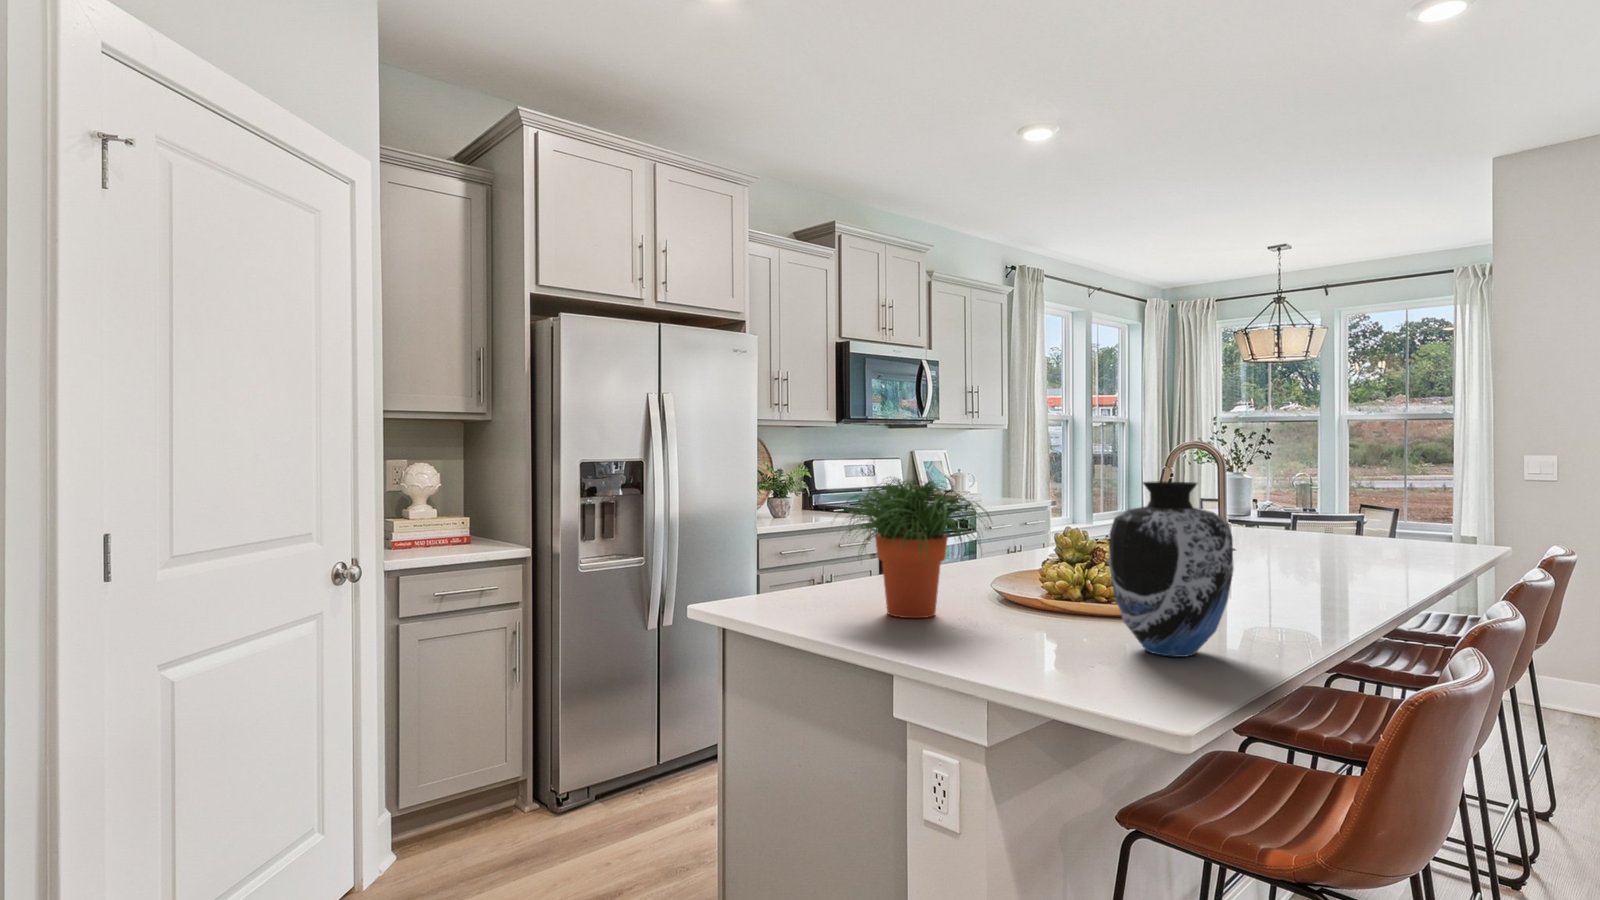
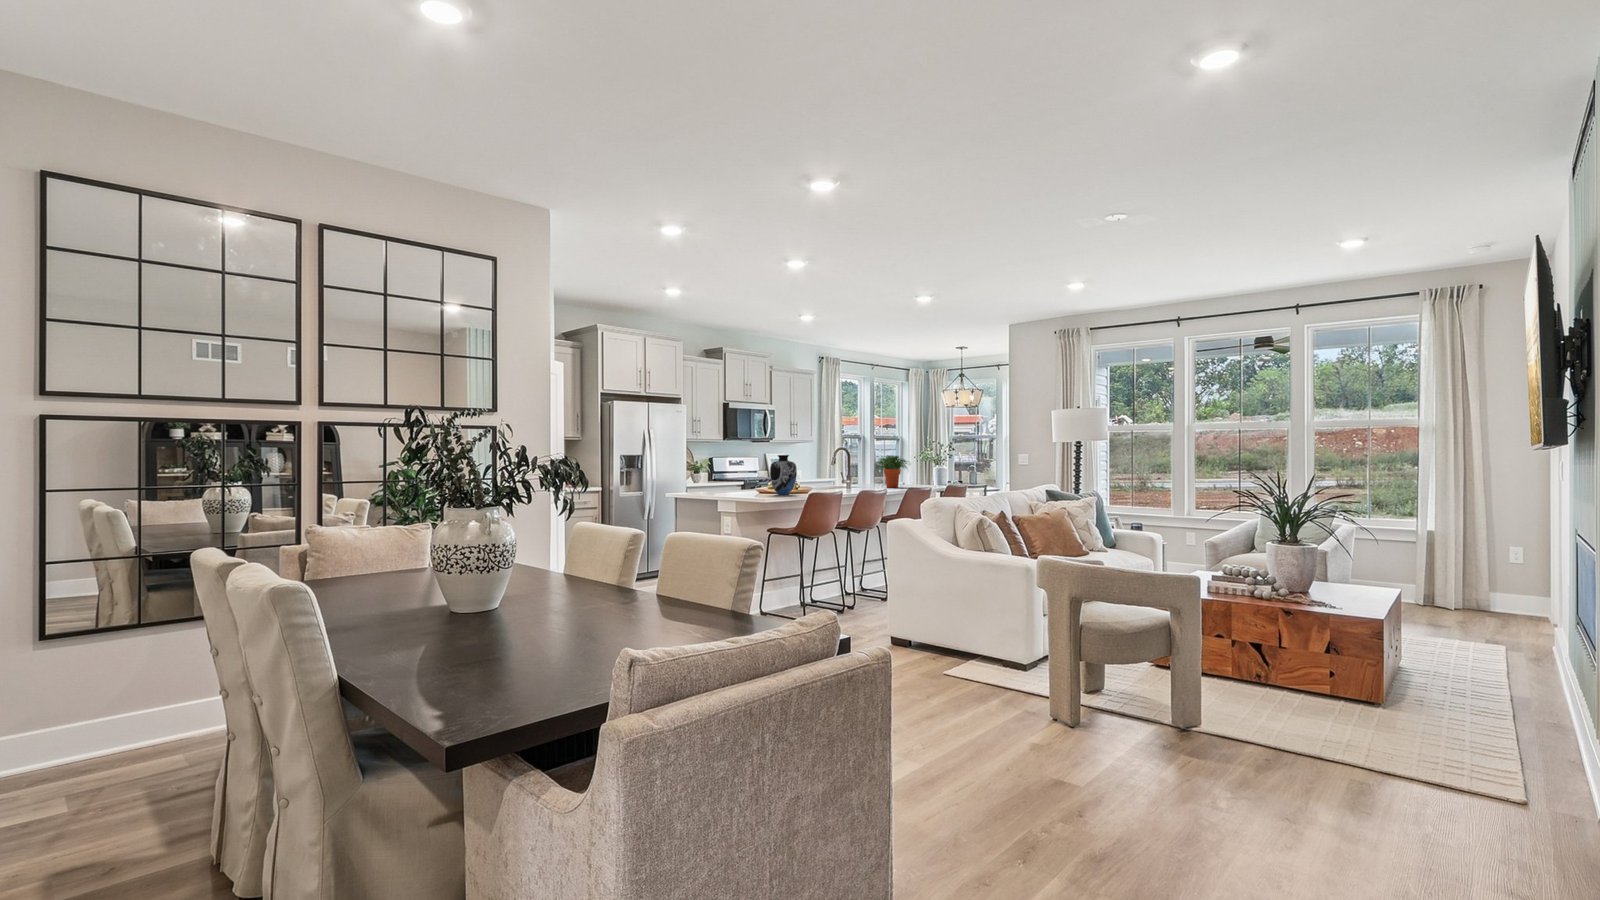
potted plant: present [836,477,991,618] -> present [877,455,909,488]

